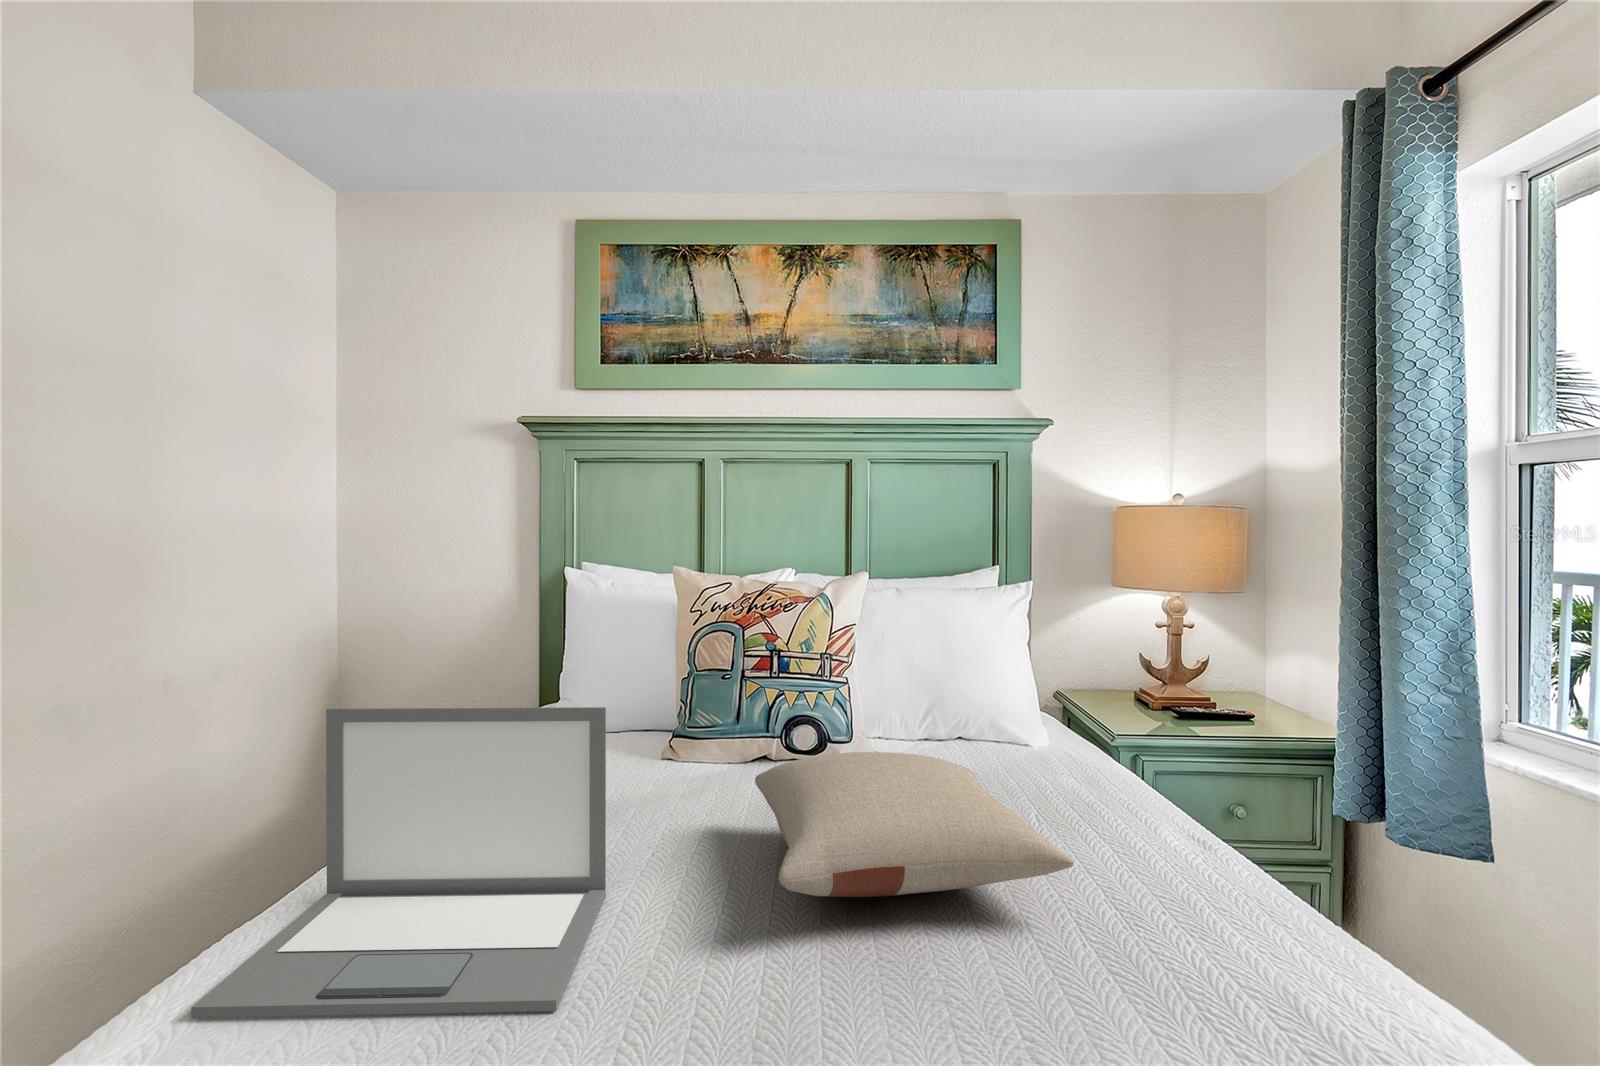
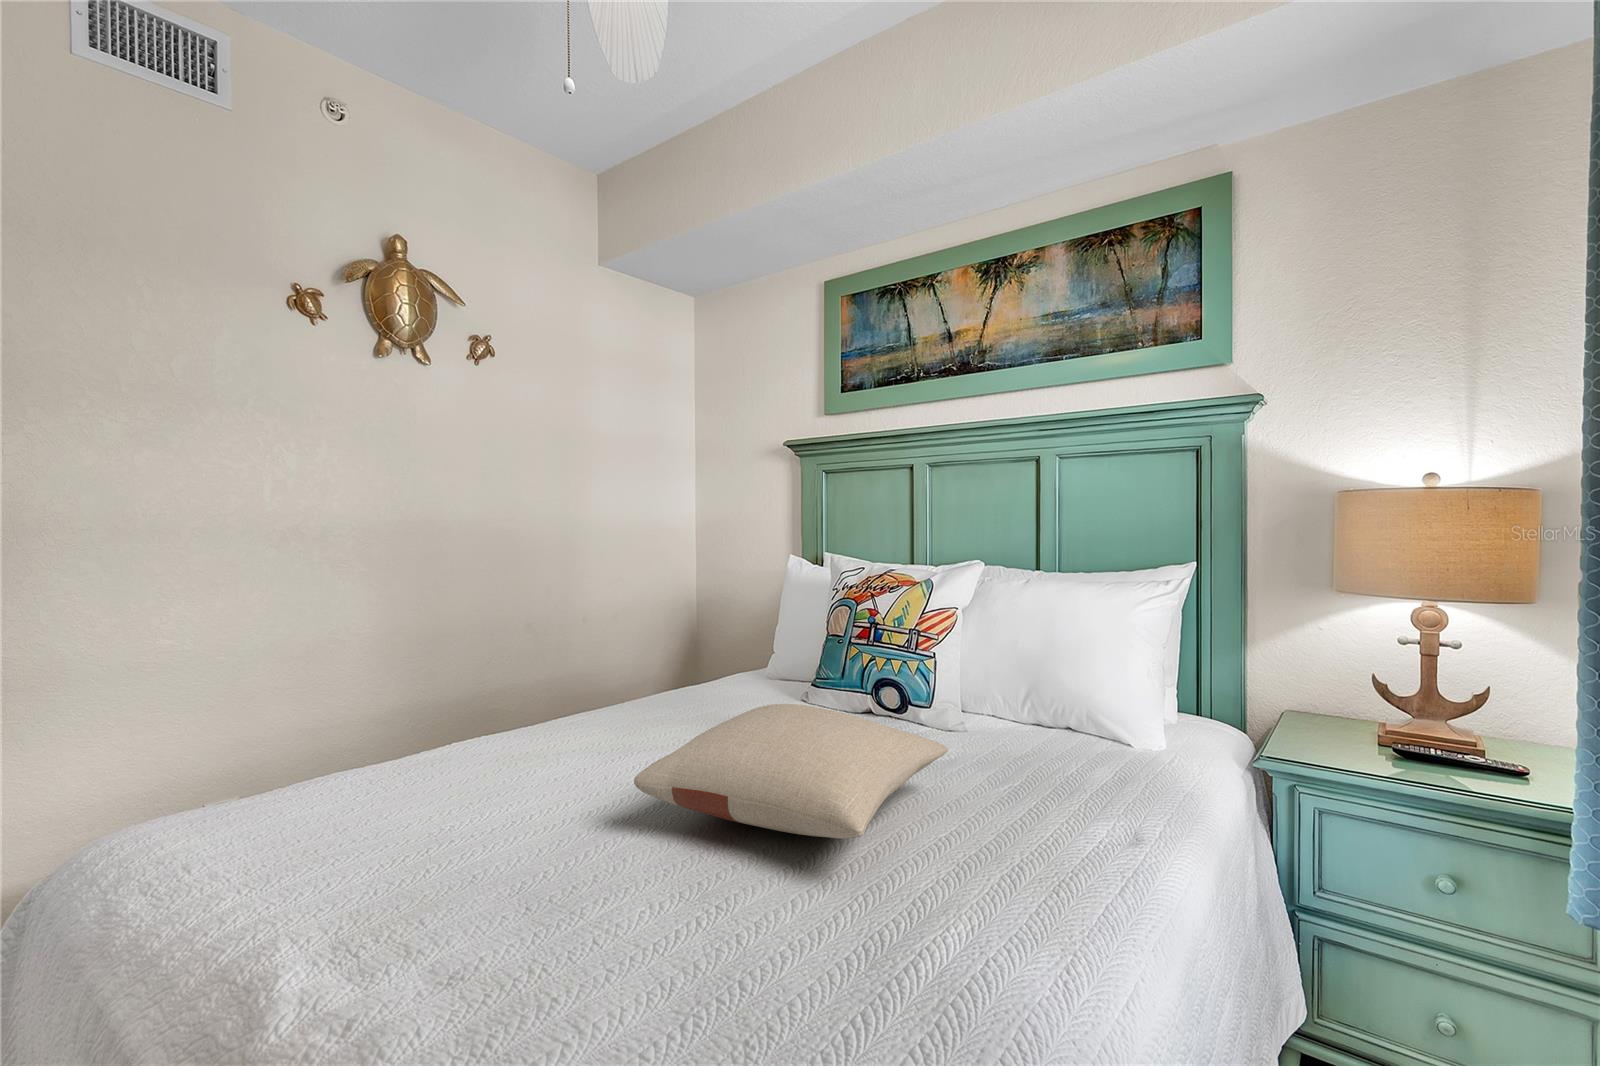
laptop: present [191,707,606,1018] -> none [364,625,609,826]

